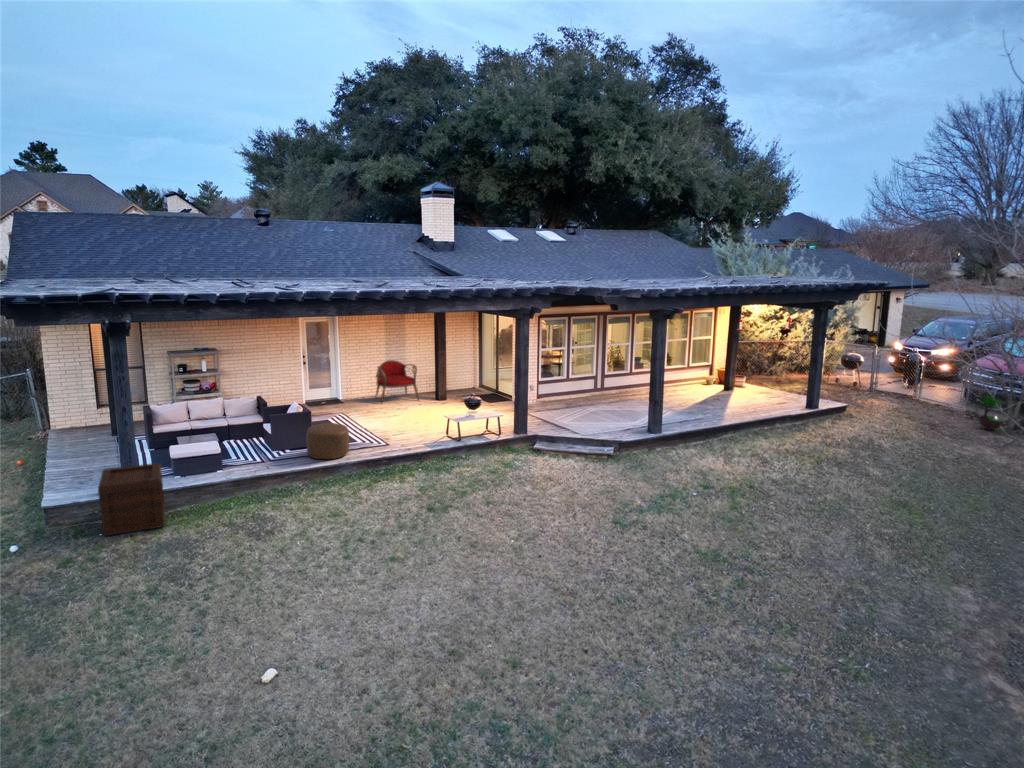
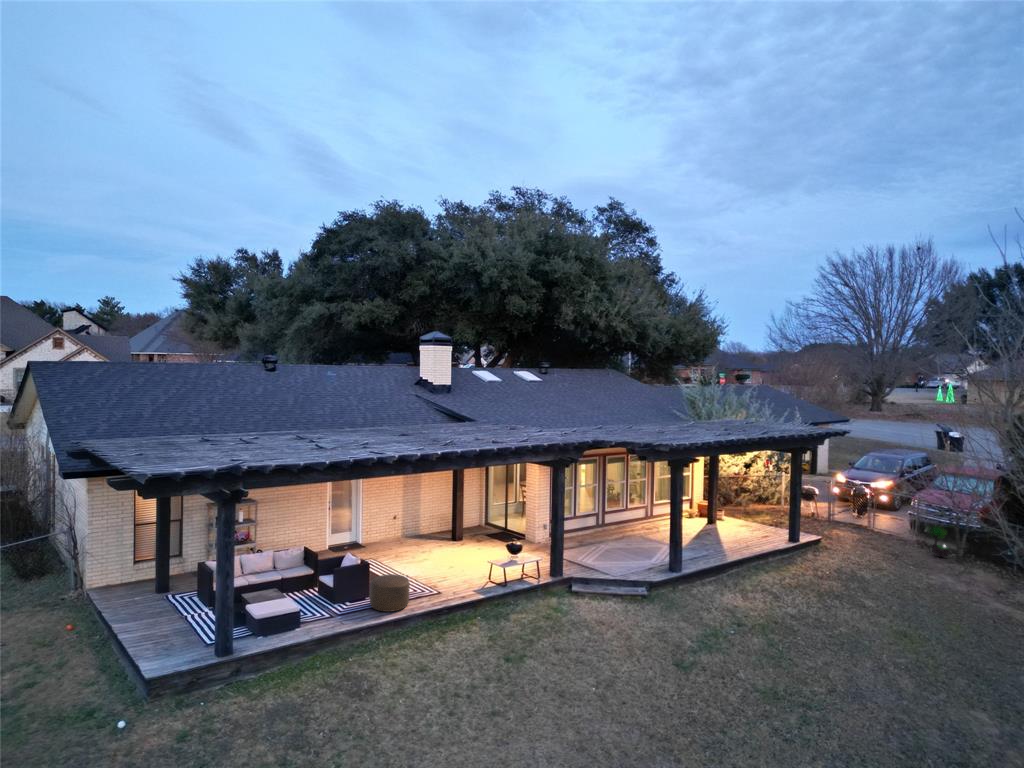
armchair: present [376,360,419,404] -> none [396,503,440,548]
wooden crate: present [98,463,165,536] -> none [202,625,266,705]

